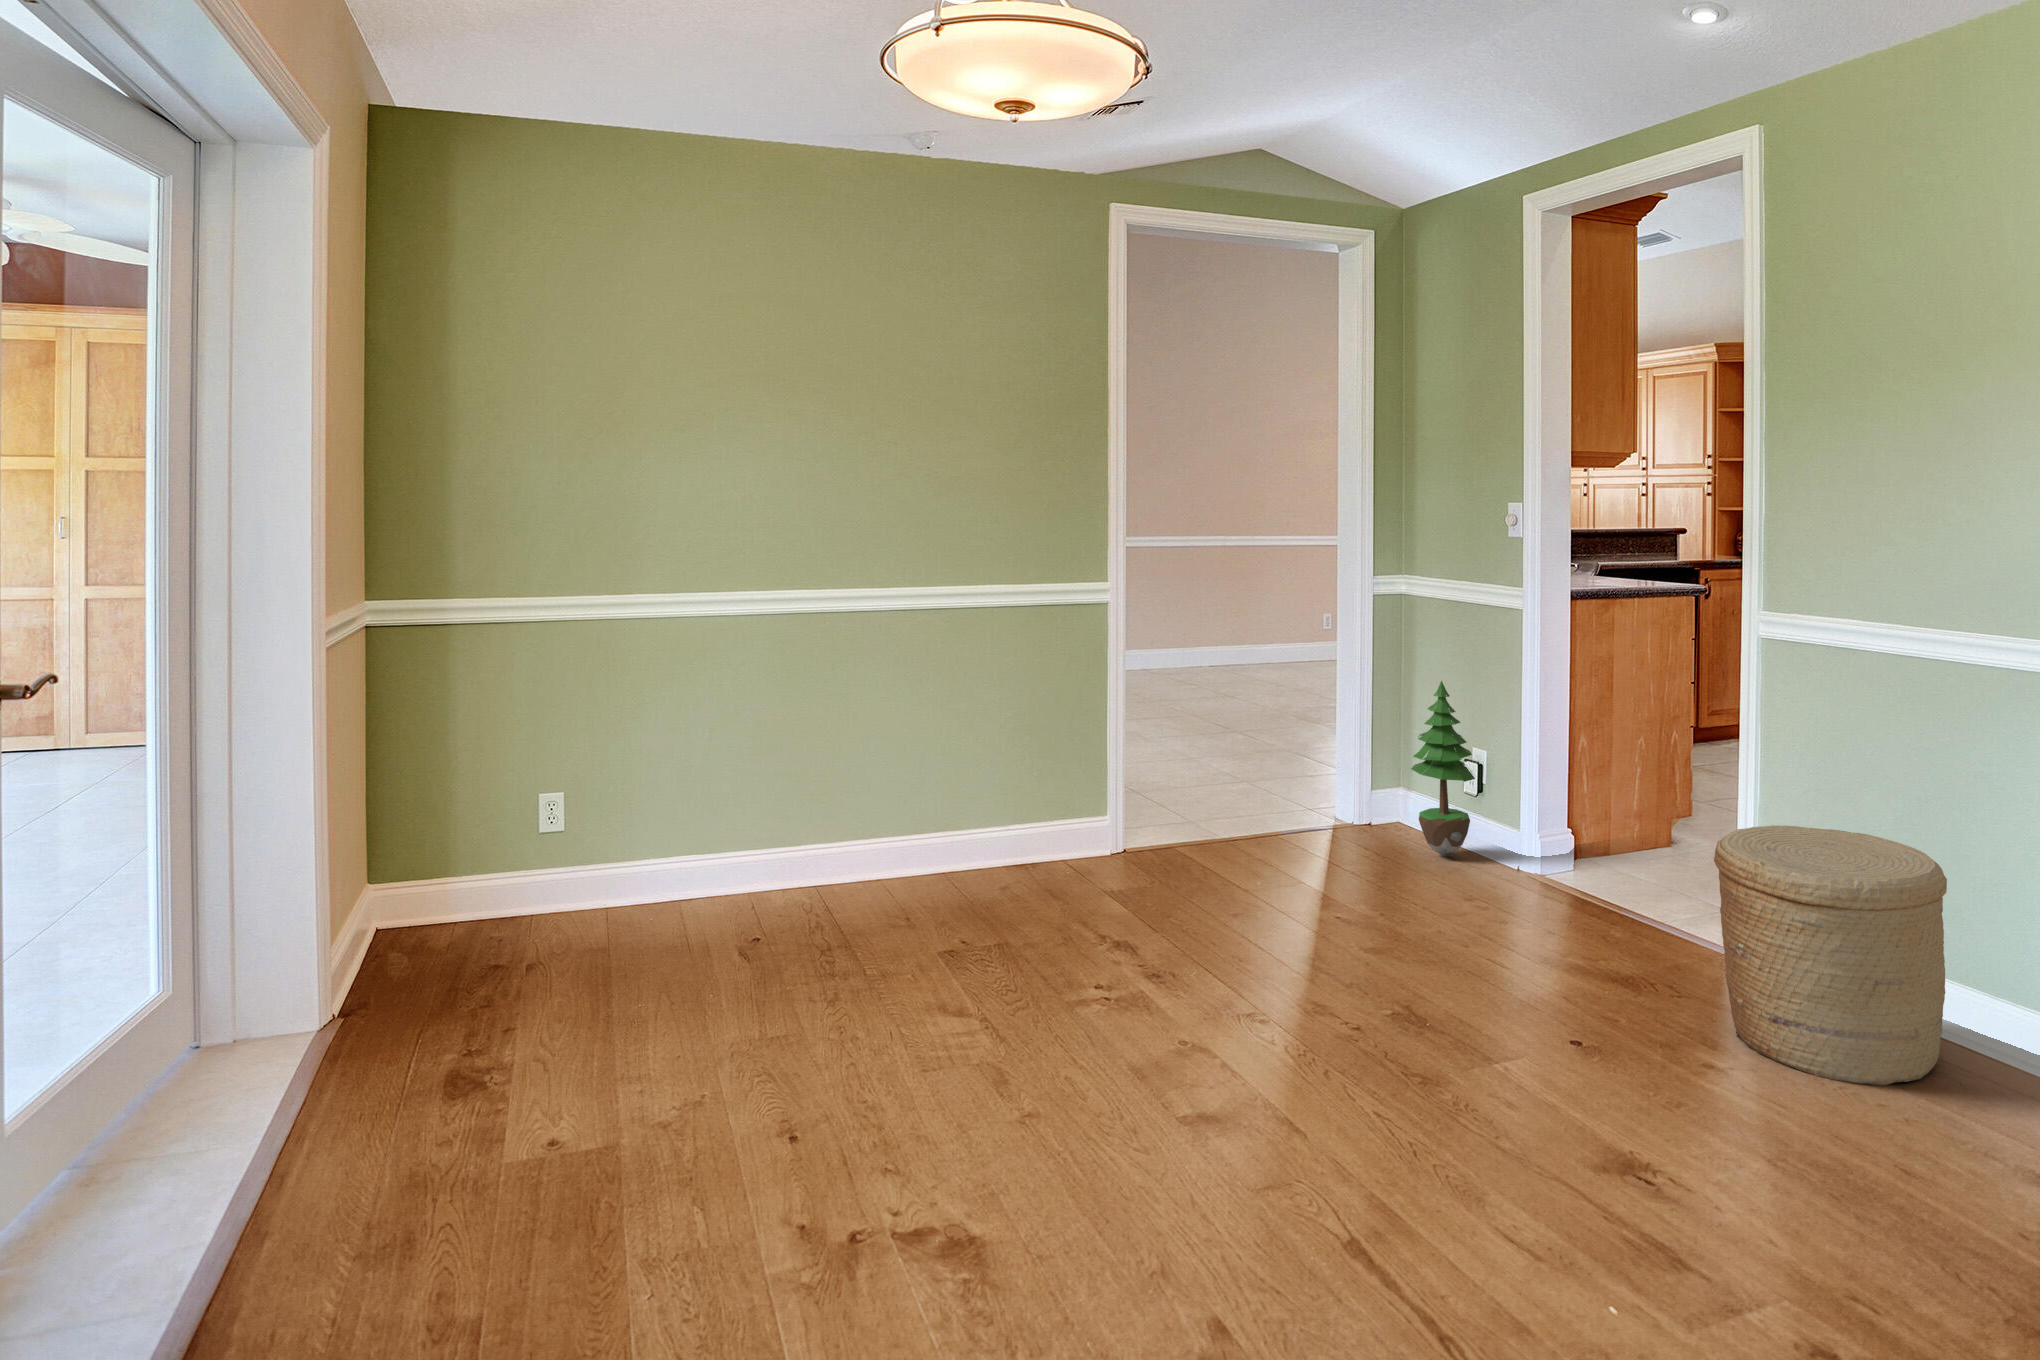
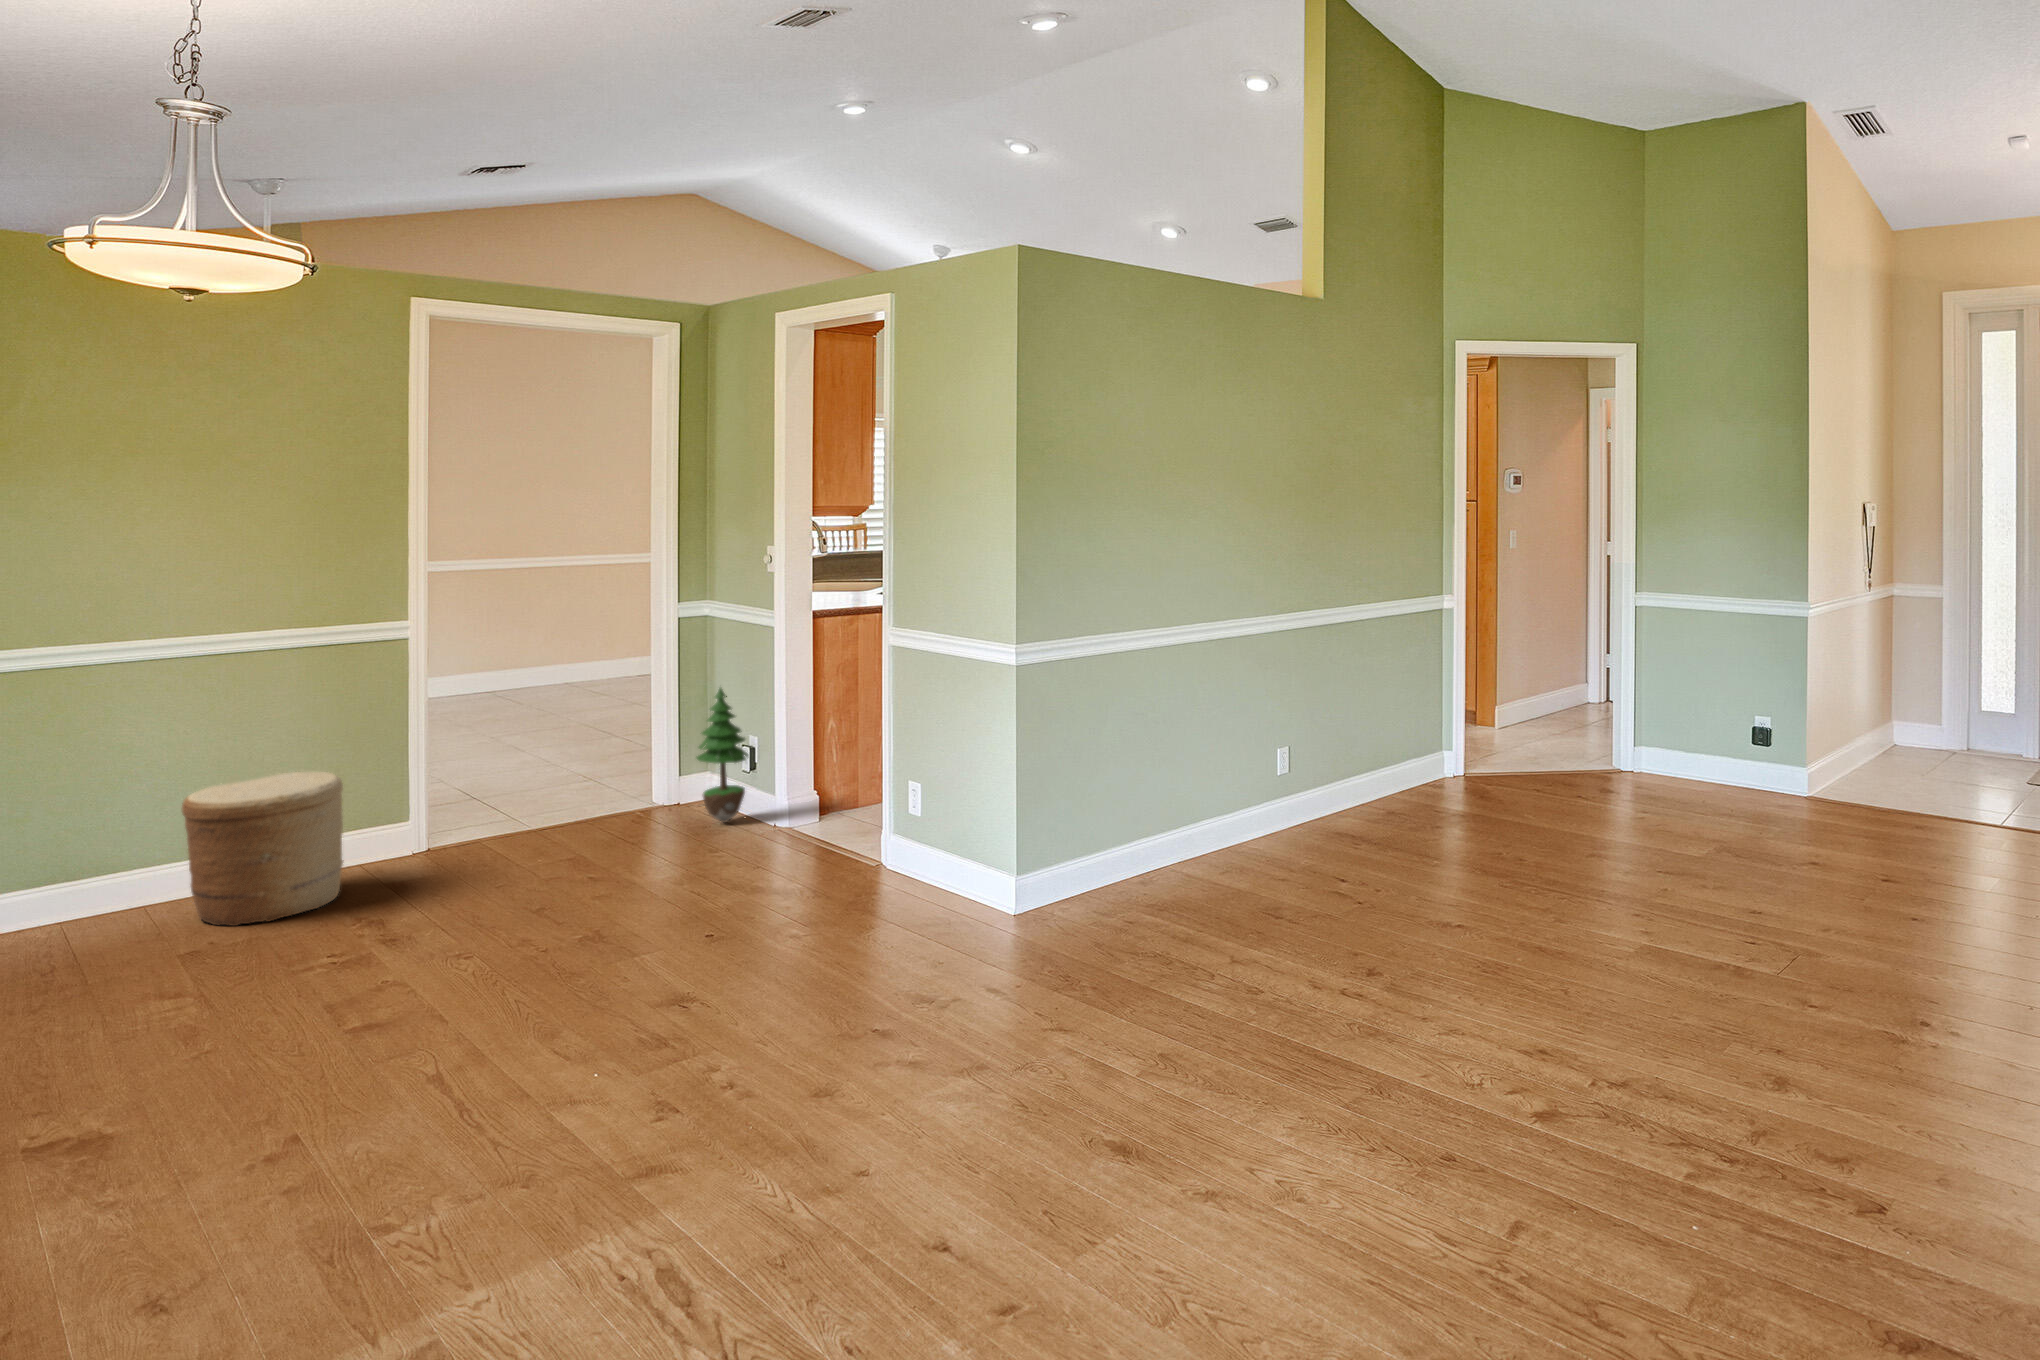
woven basket: present [1714,825,1947,1085] -> present [182,772,344,926]

